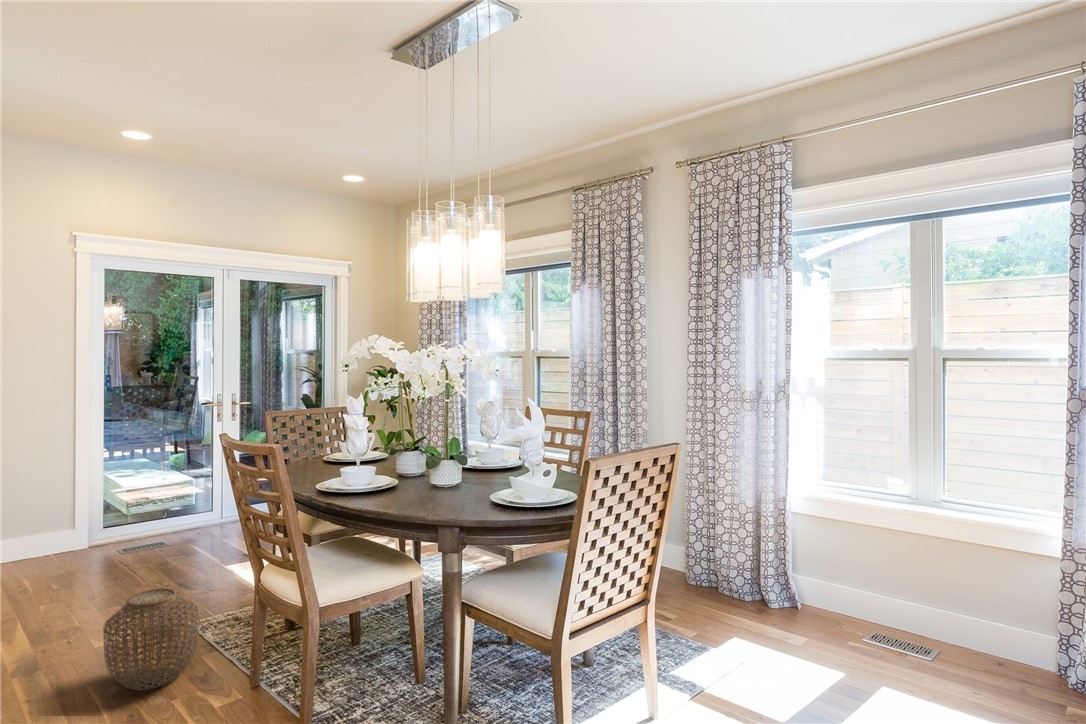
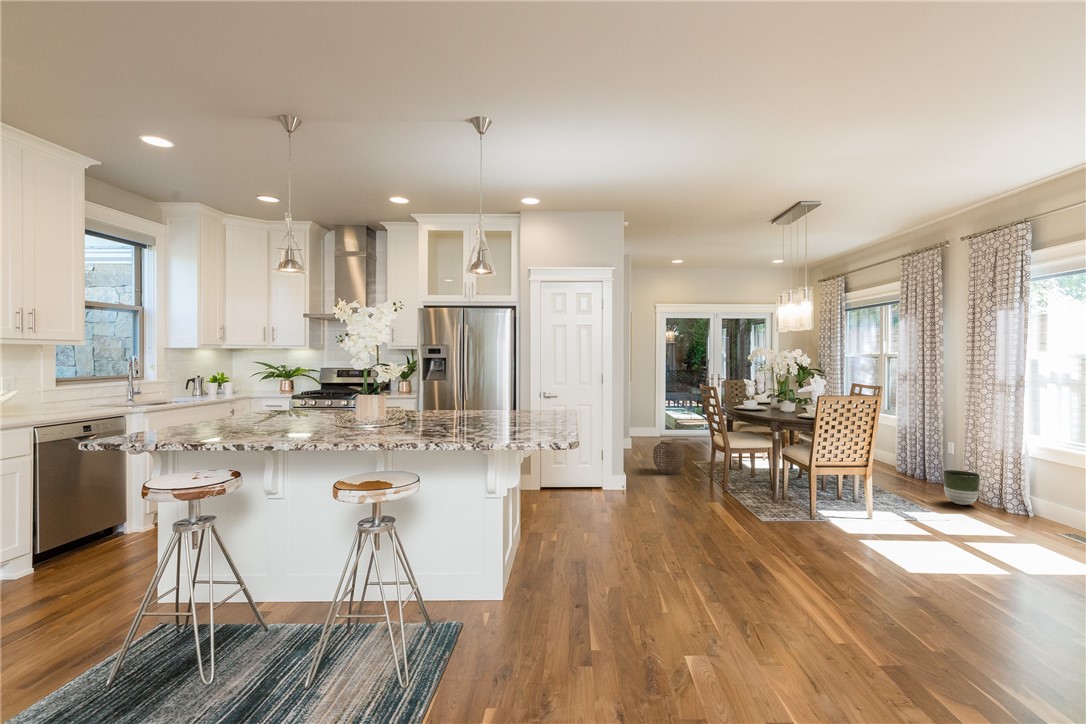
planter: none [680,545,729,606] -> present [943,470,980,505]

